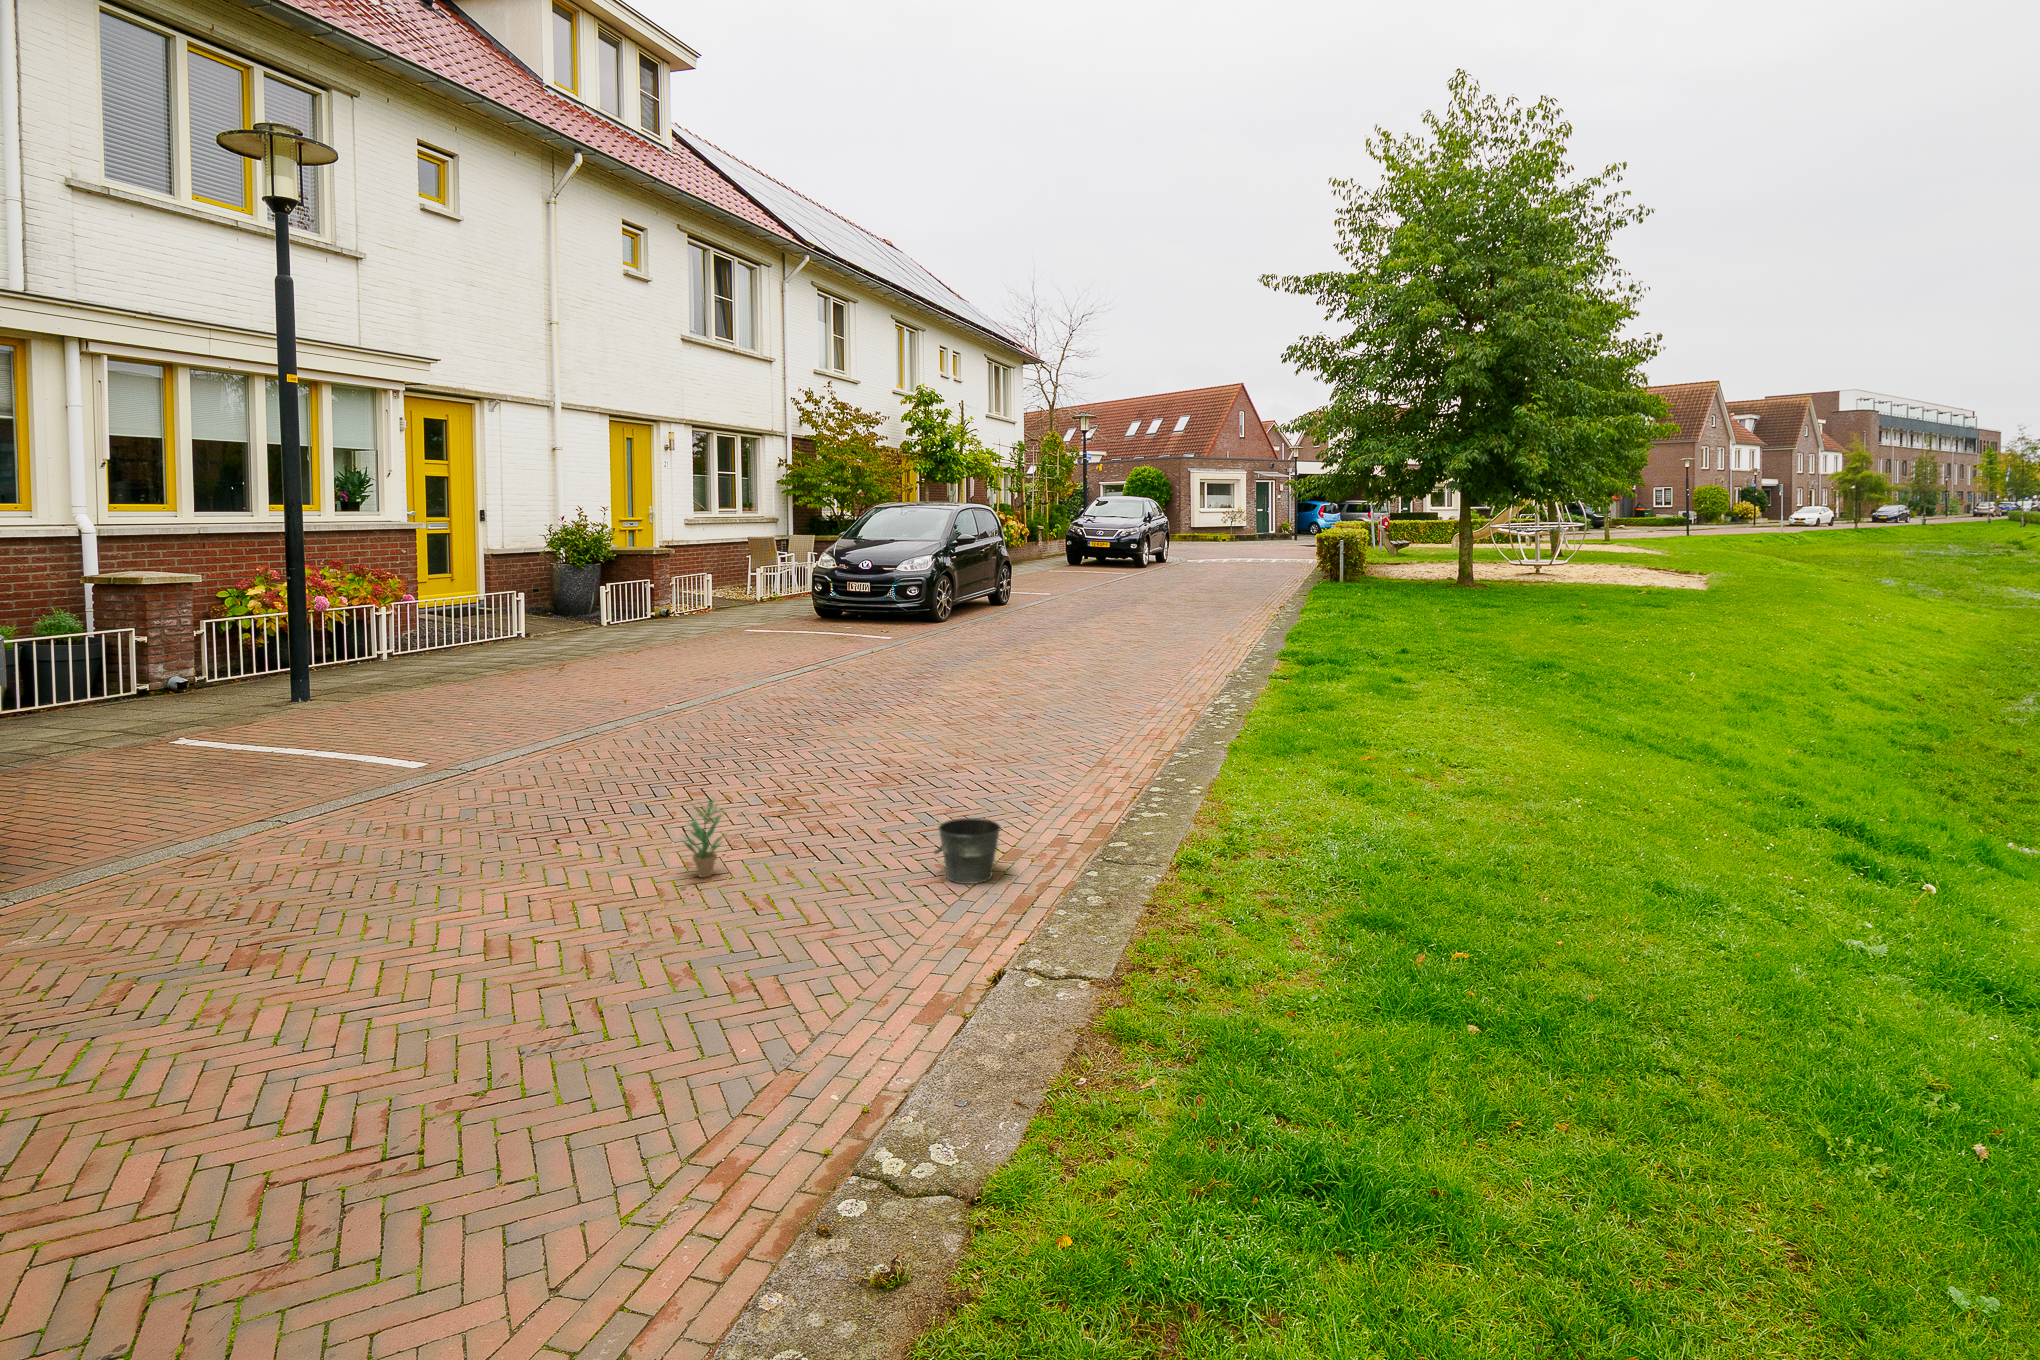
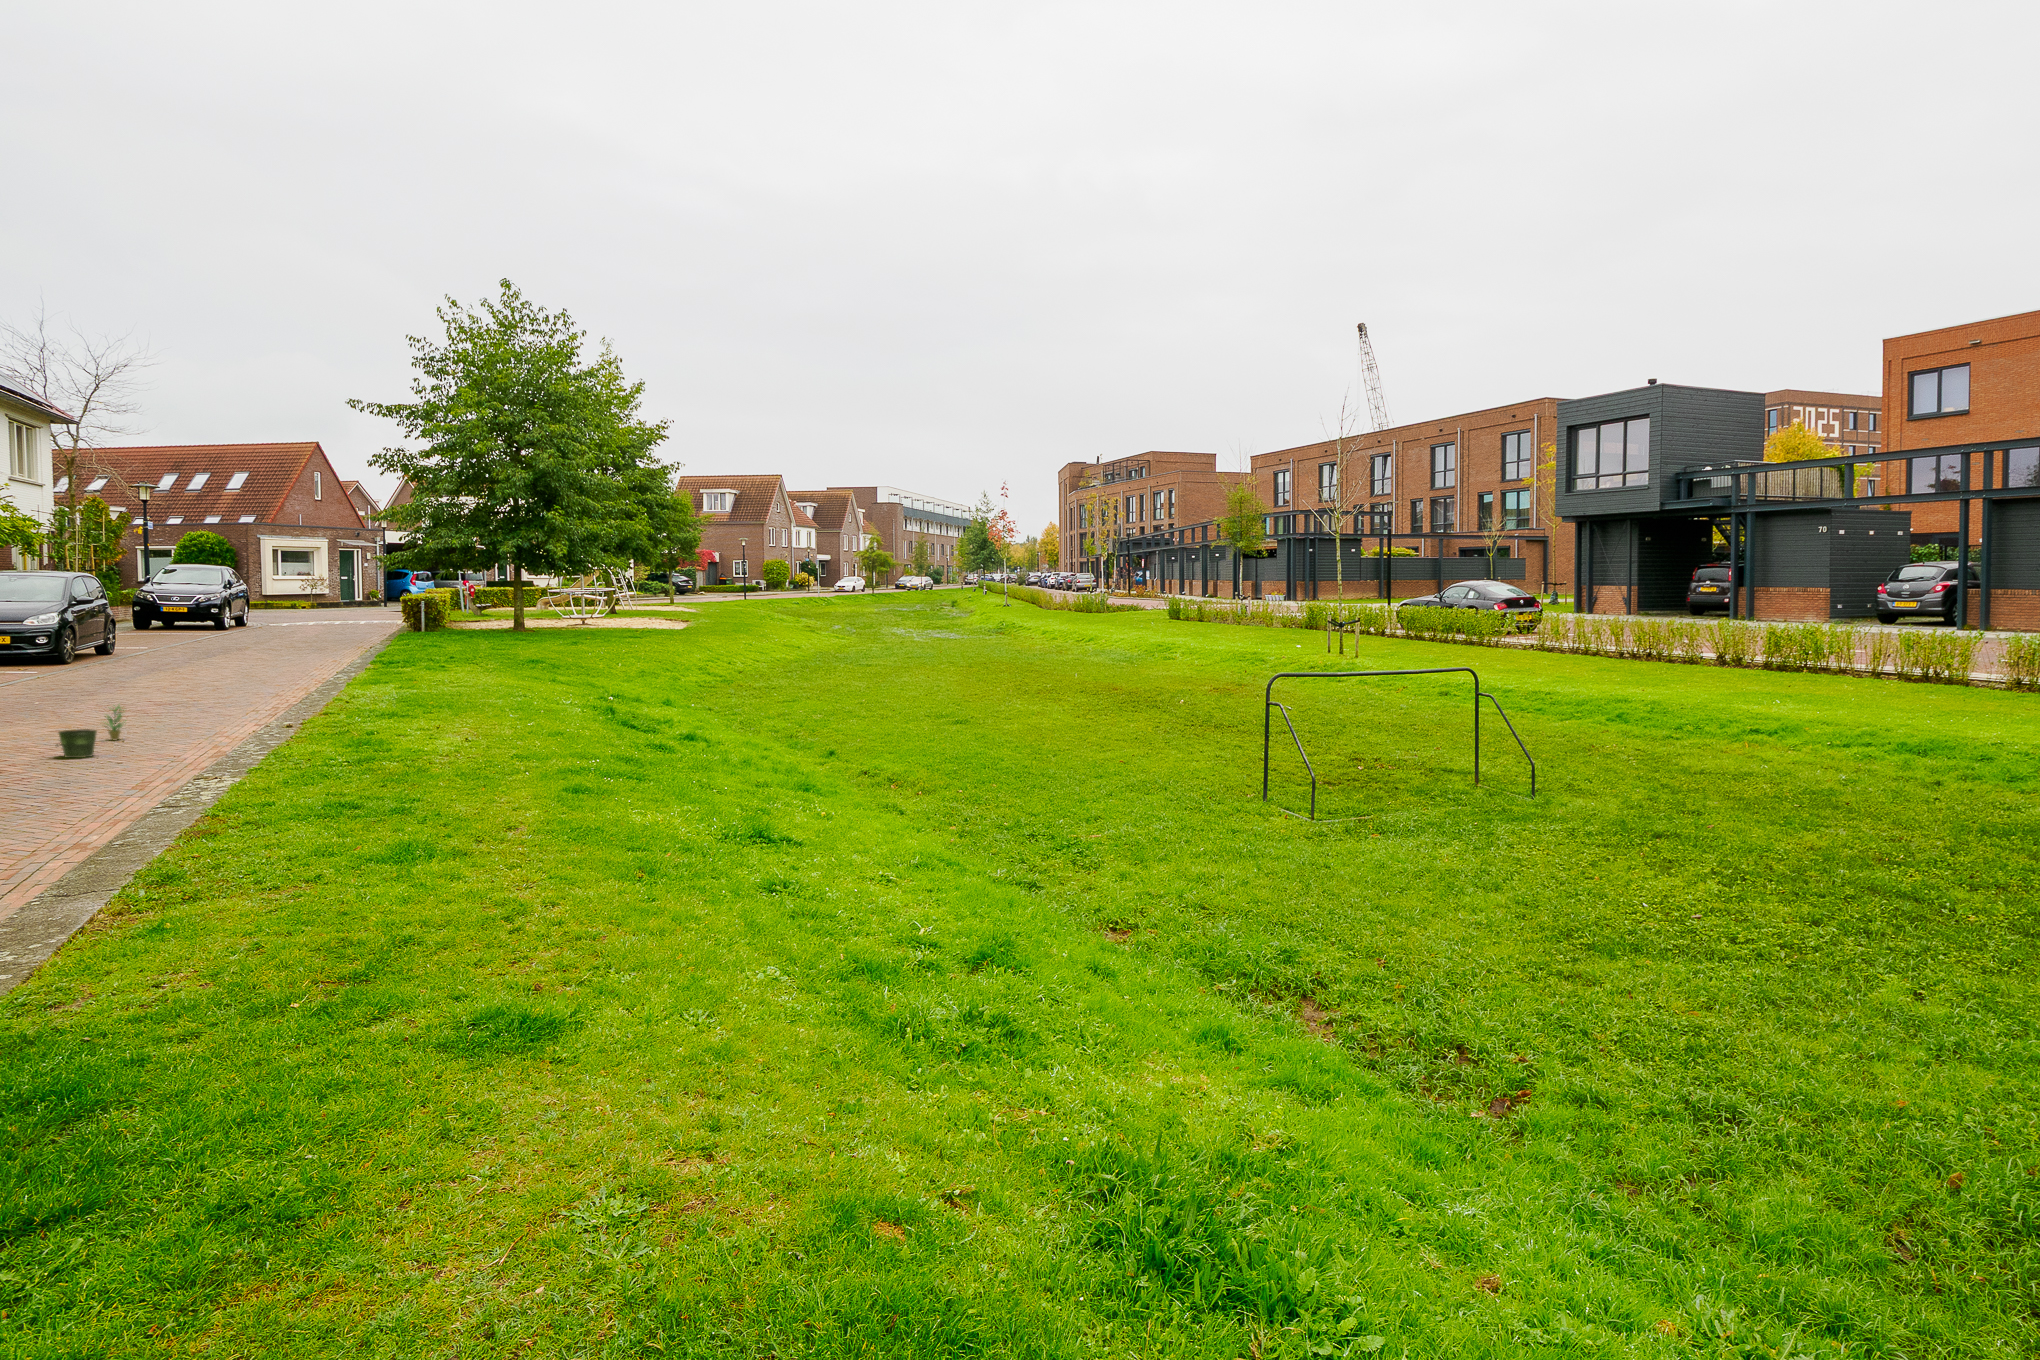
bucket: present [934,818,1001,884] -> present [55,729,97,758]

